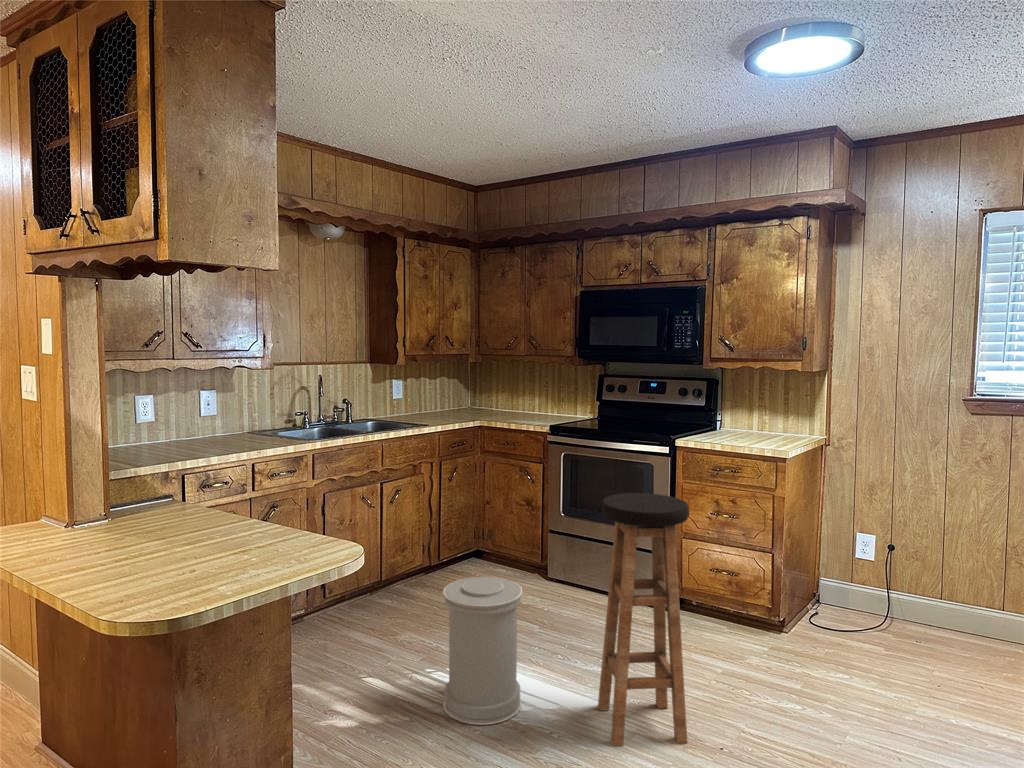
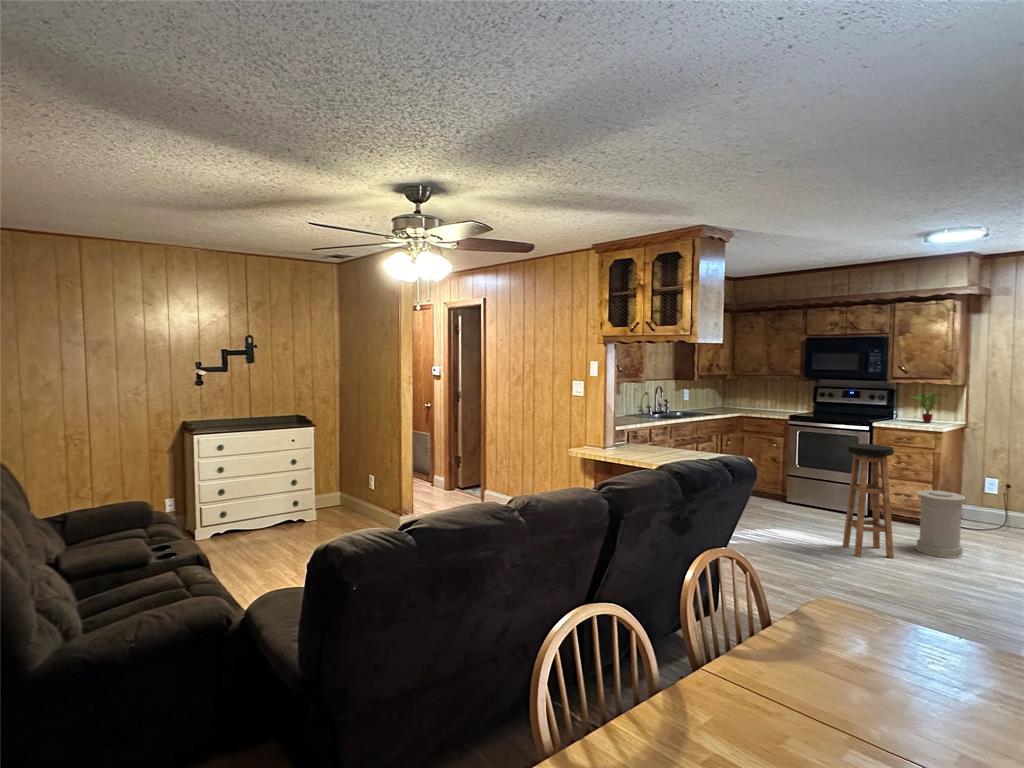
potted plant: none [736,383,800,438] -> present [911,394,943,423]
trash can: present [443,577,522,725] -> present [916,490,965,558]

